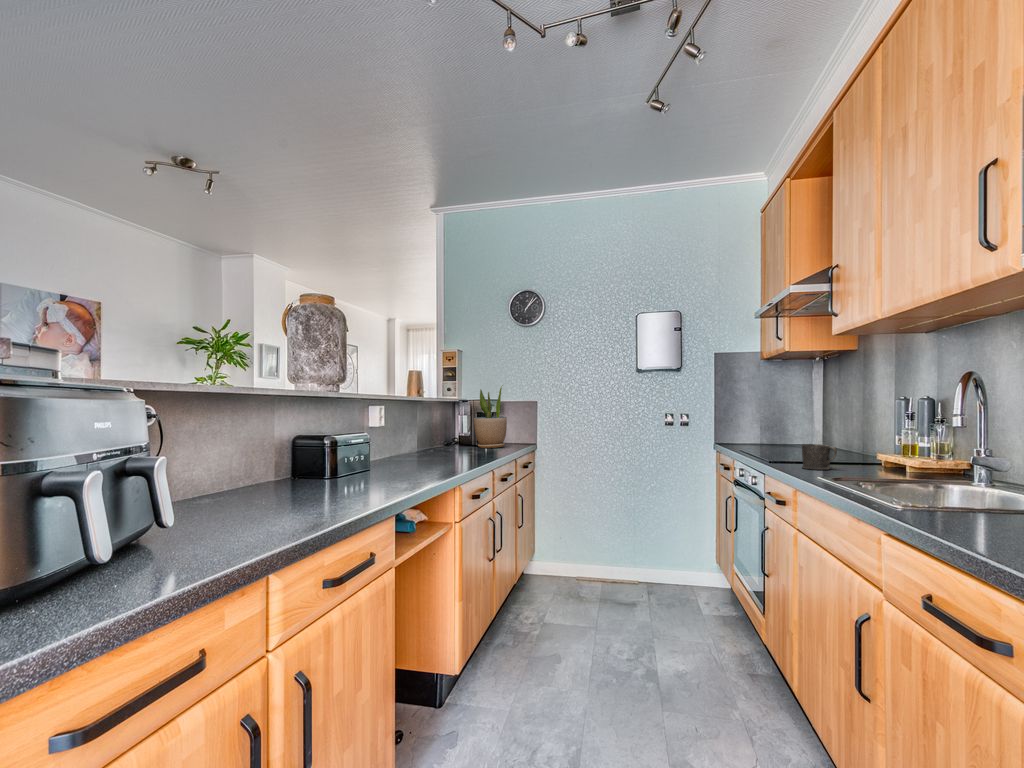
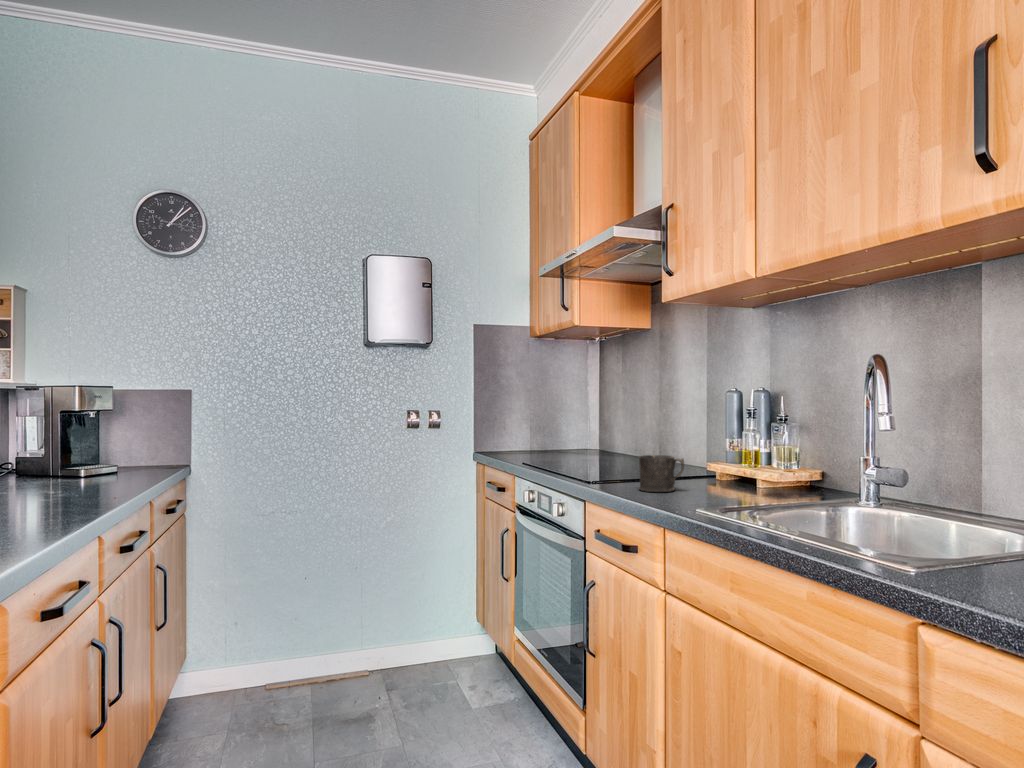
potted plant: present [474,386,507,448] -> none [54,359,129,482]

